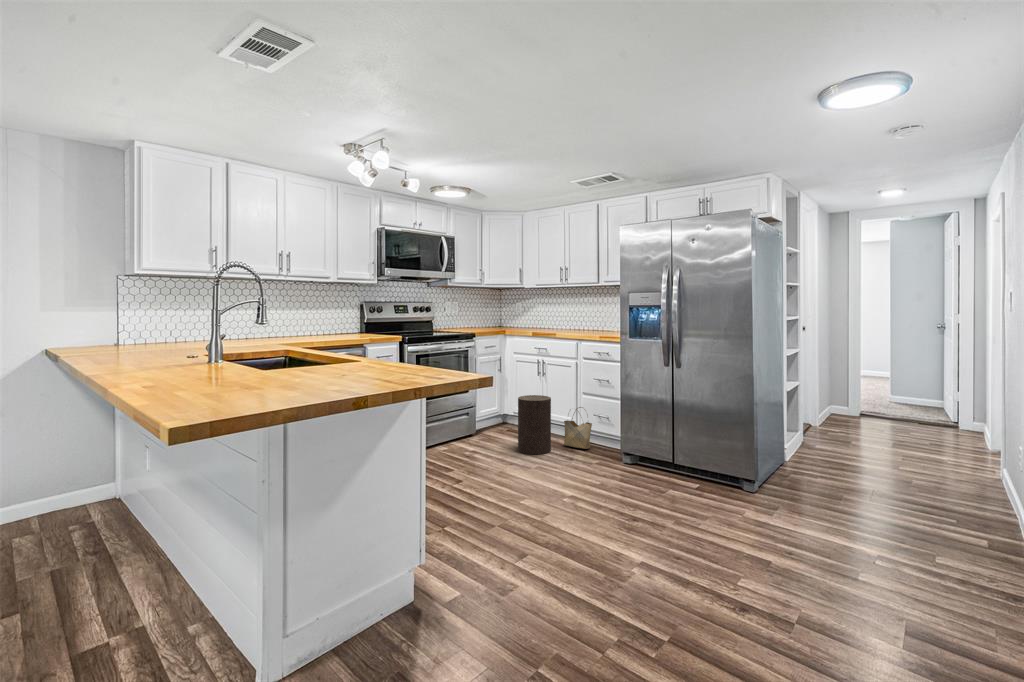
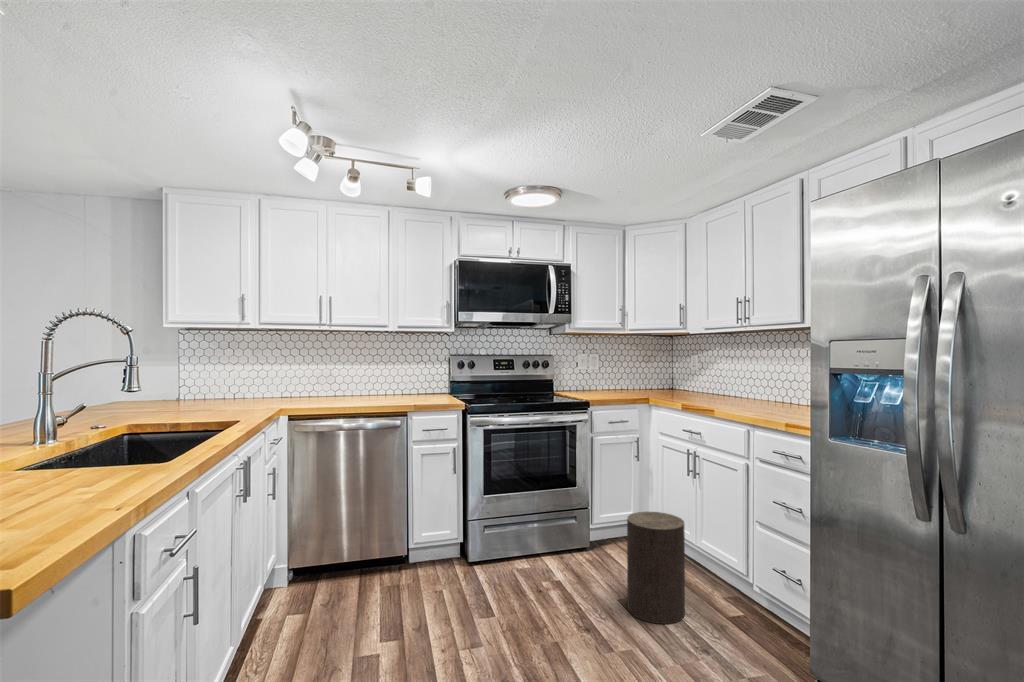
woven basket: present [564,407,592,449] -> none [714,547,766,631]

